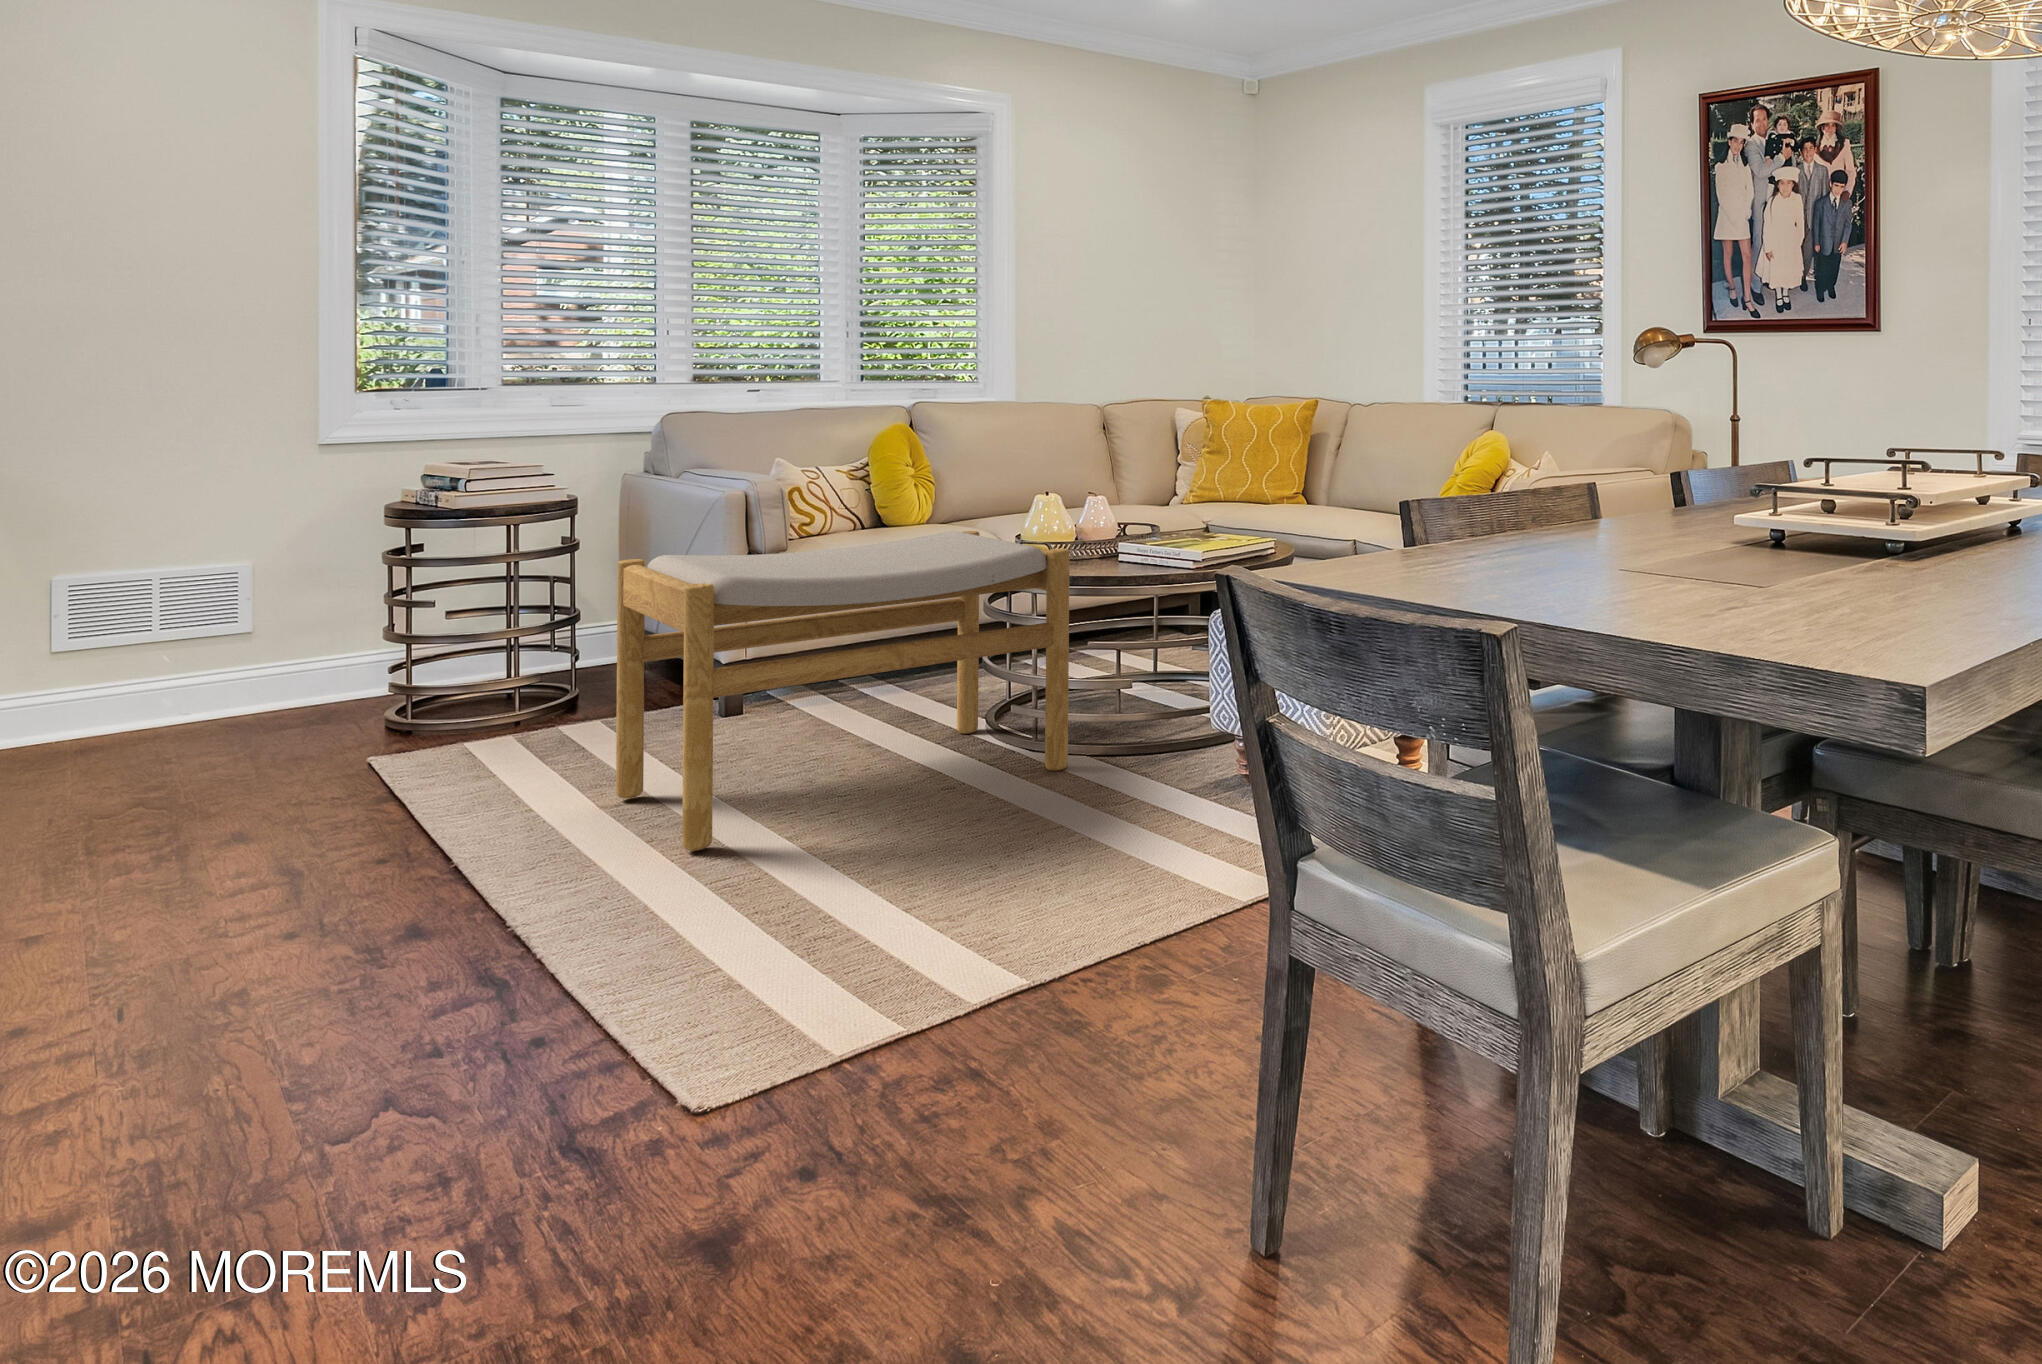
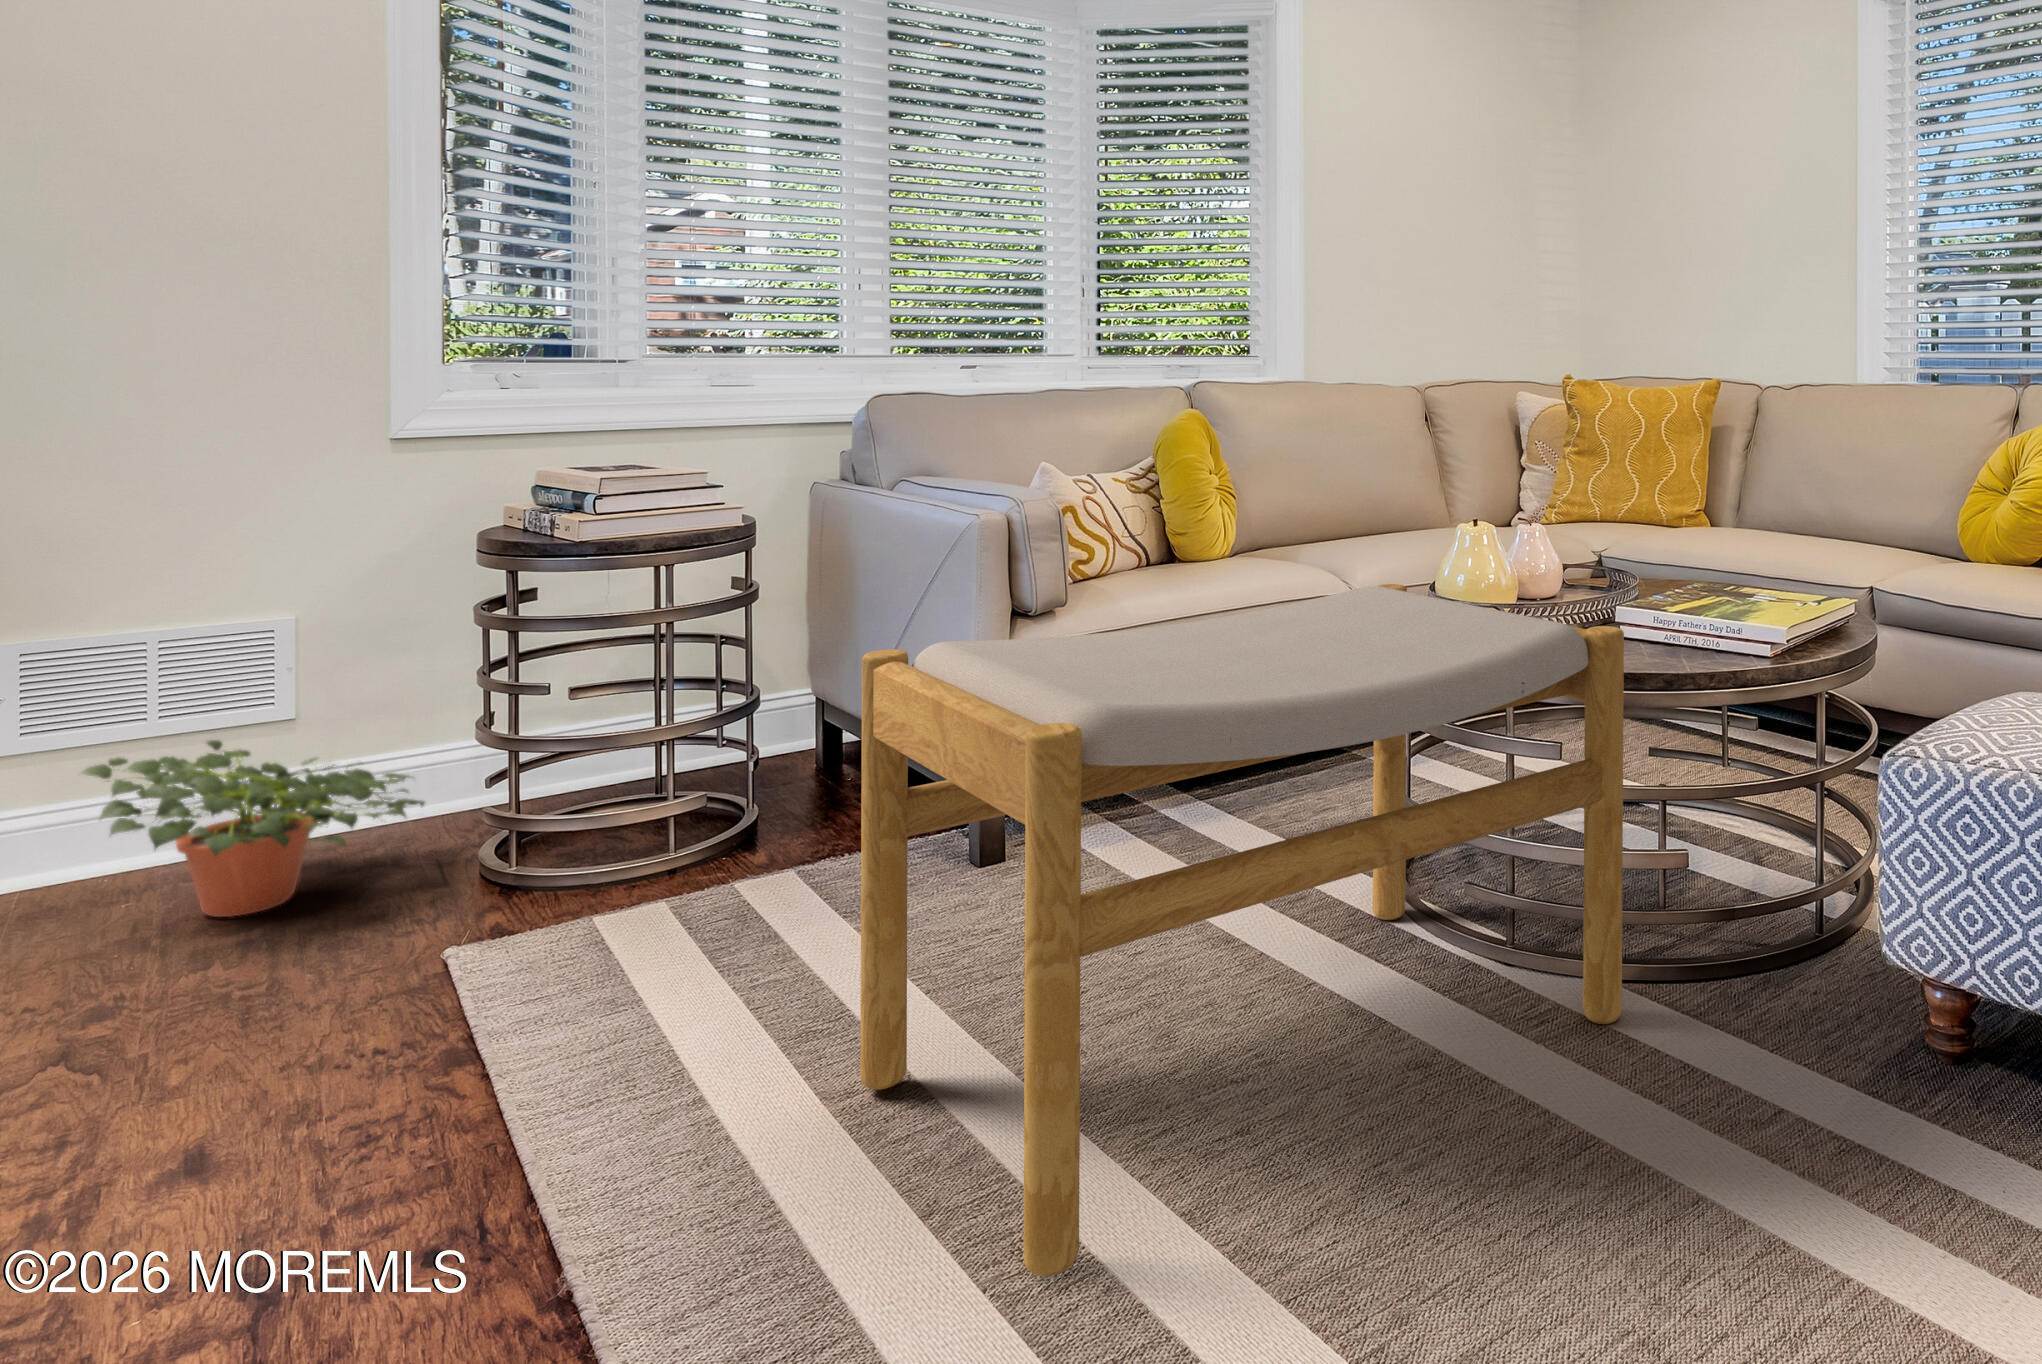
potted plant: none [124,636,352,743] -> present [82,740,425,917]

